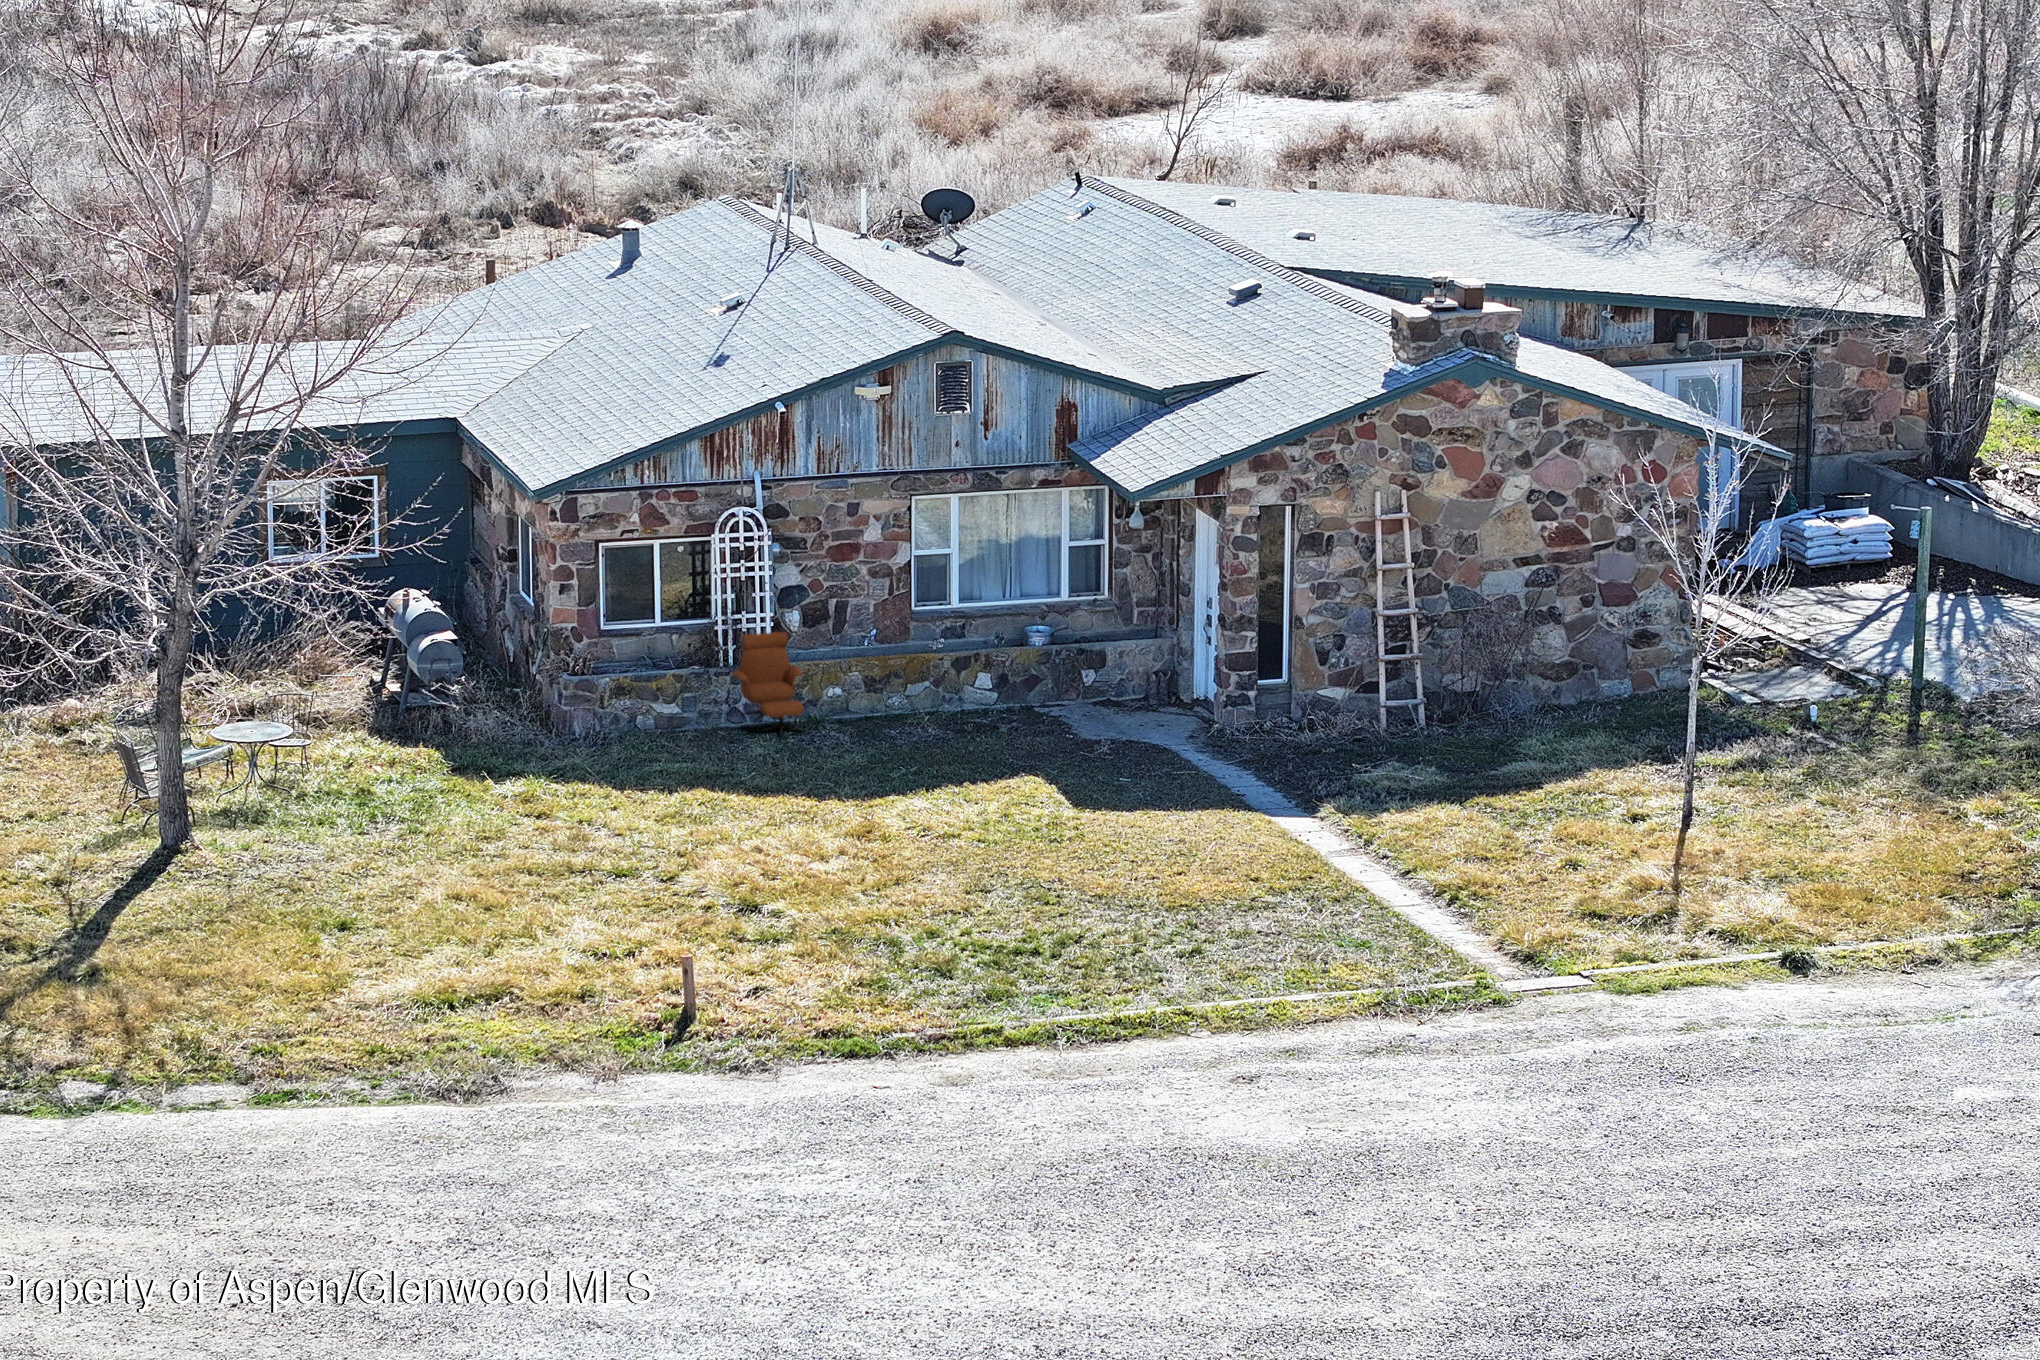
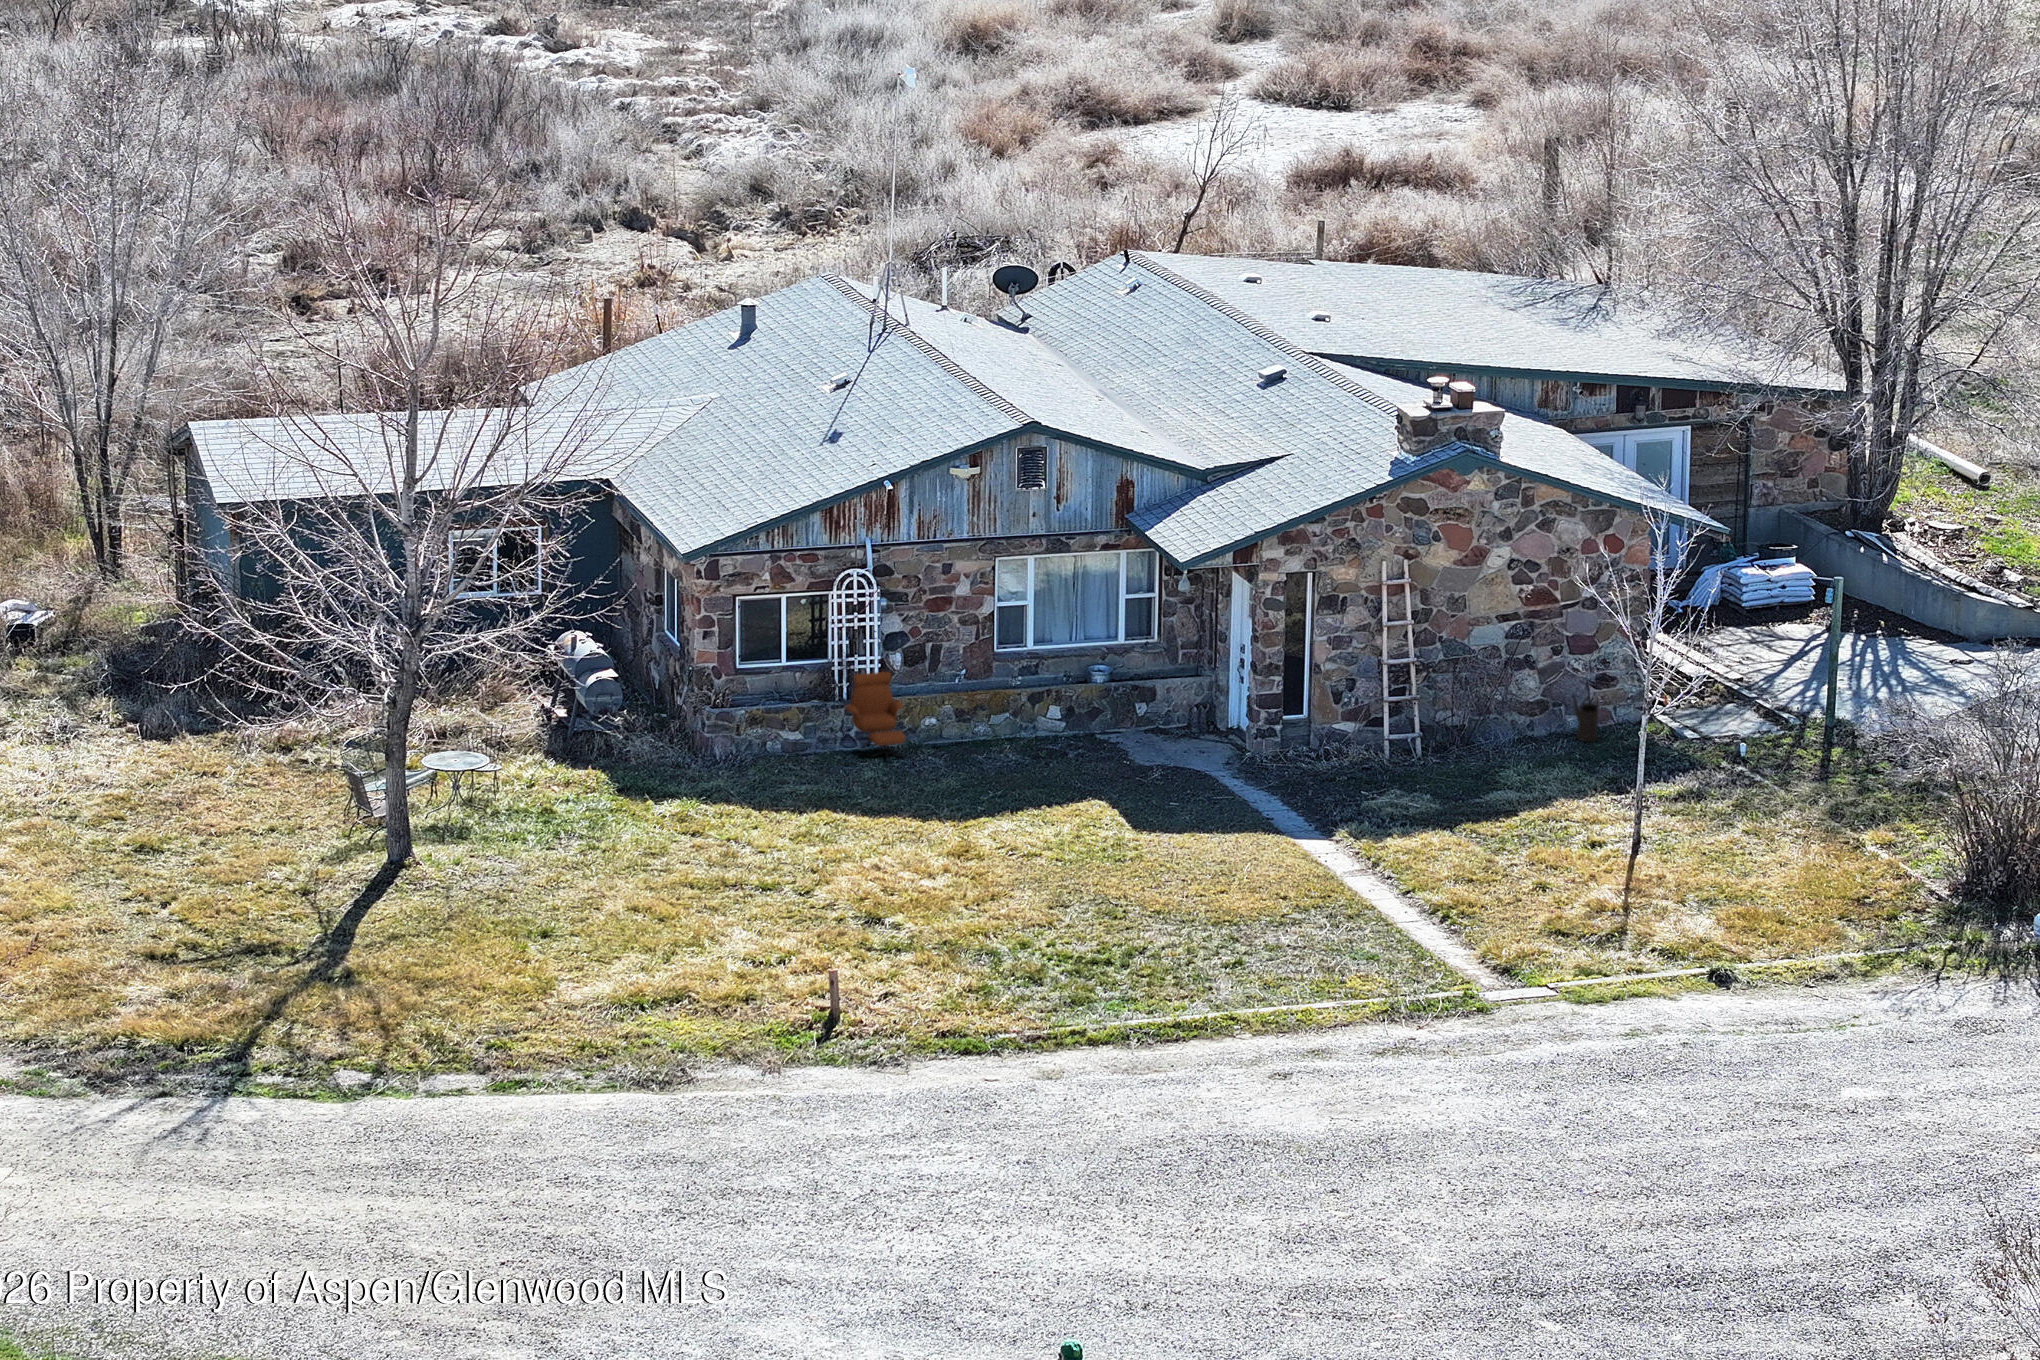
watering can: none [1604,653,1637,709] -> present [1572,695,1598,742]

